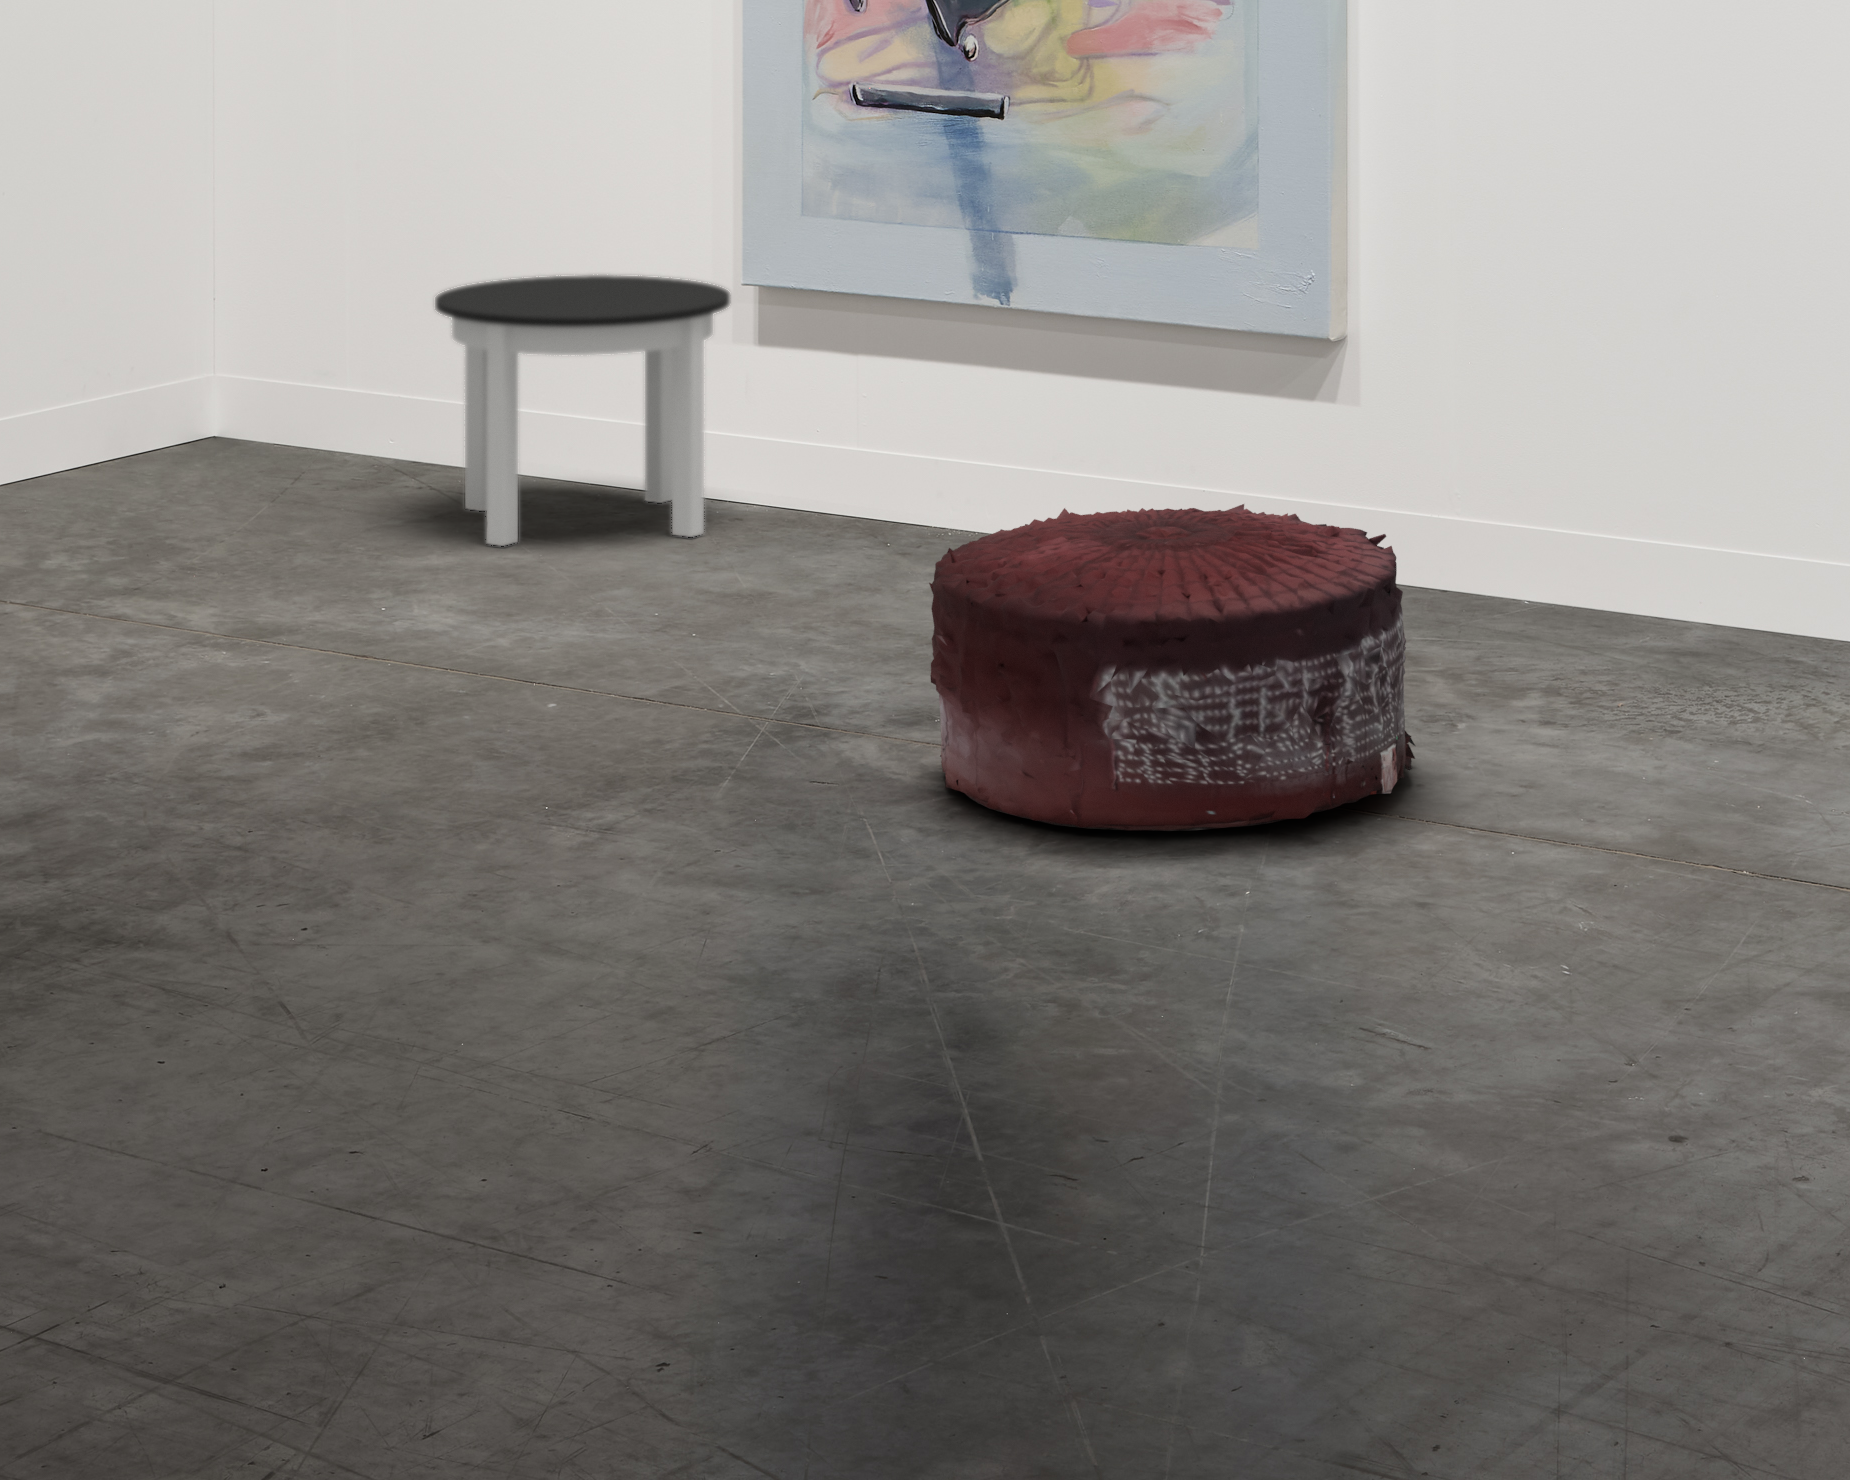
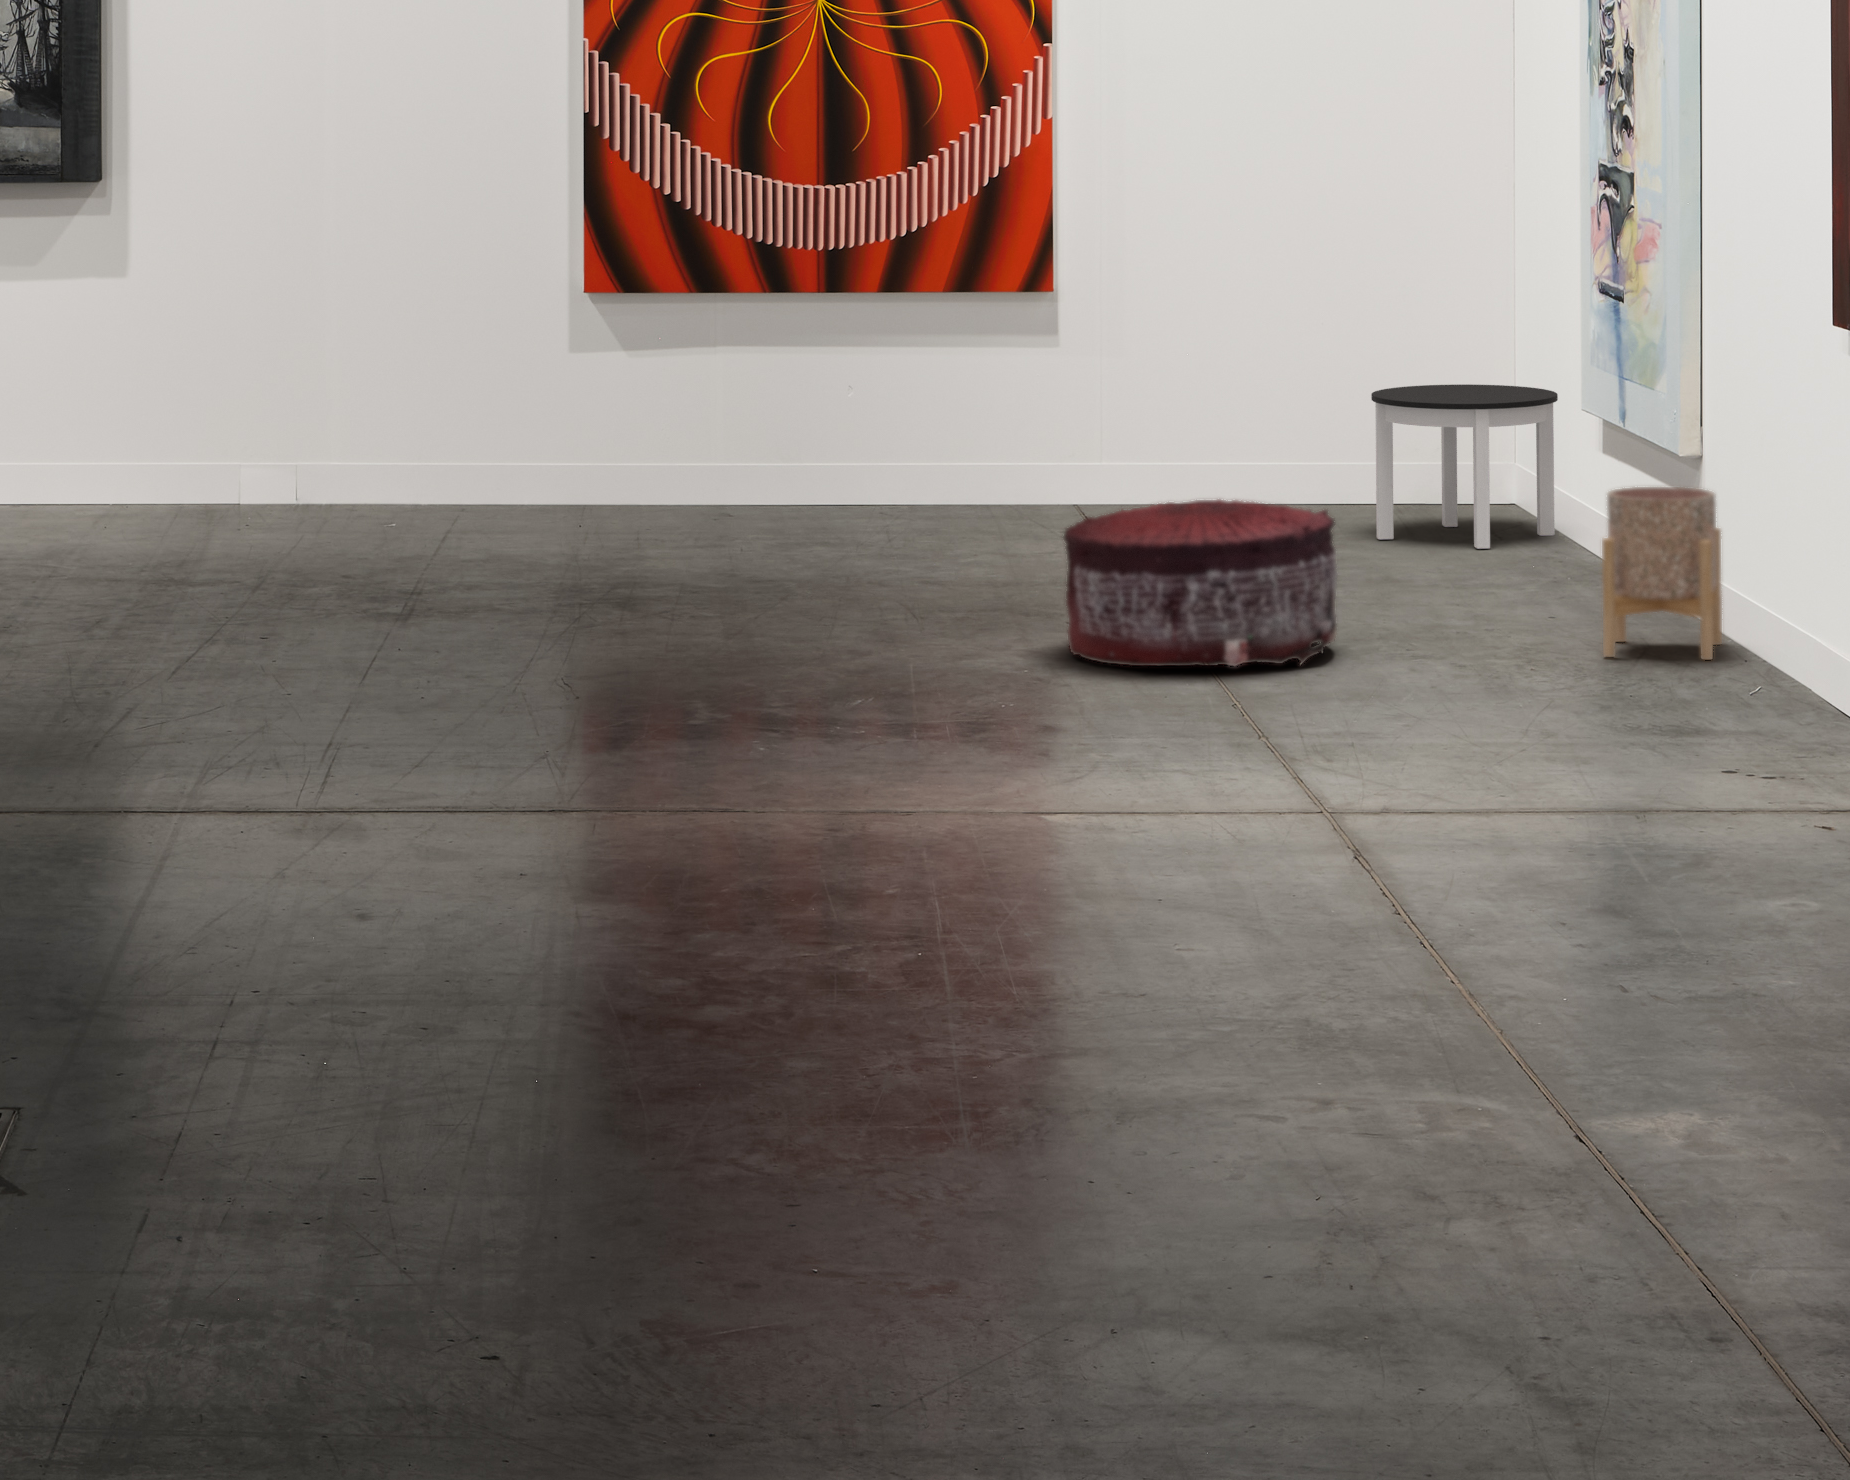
planter: none [1513,394,1742,671] -> present [1602,487,1722,660]

